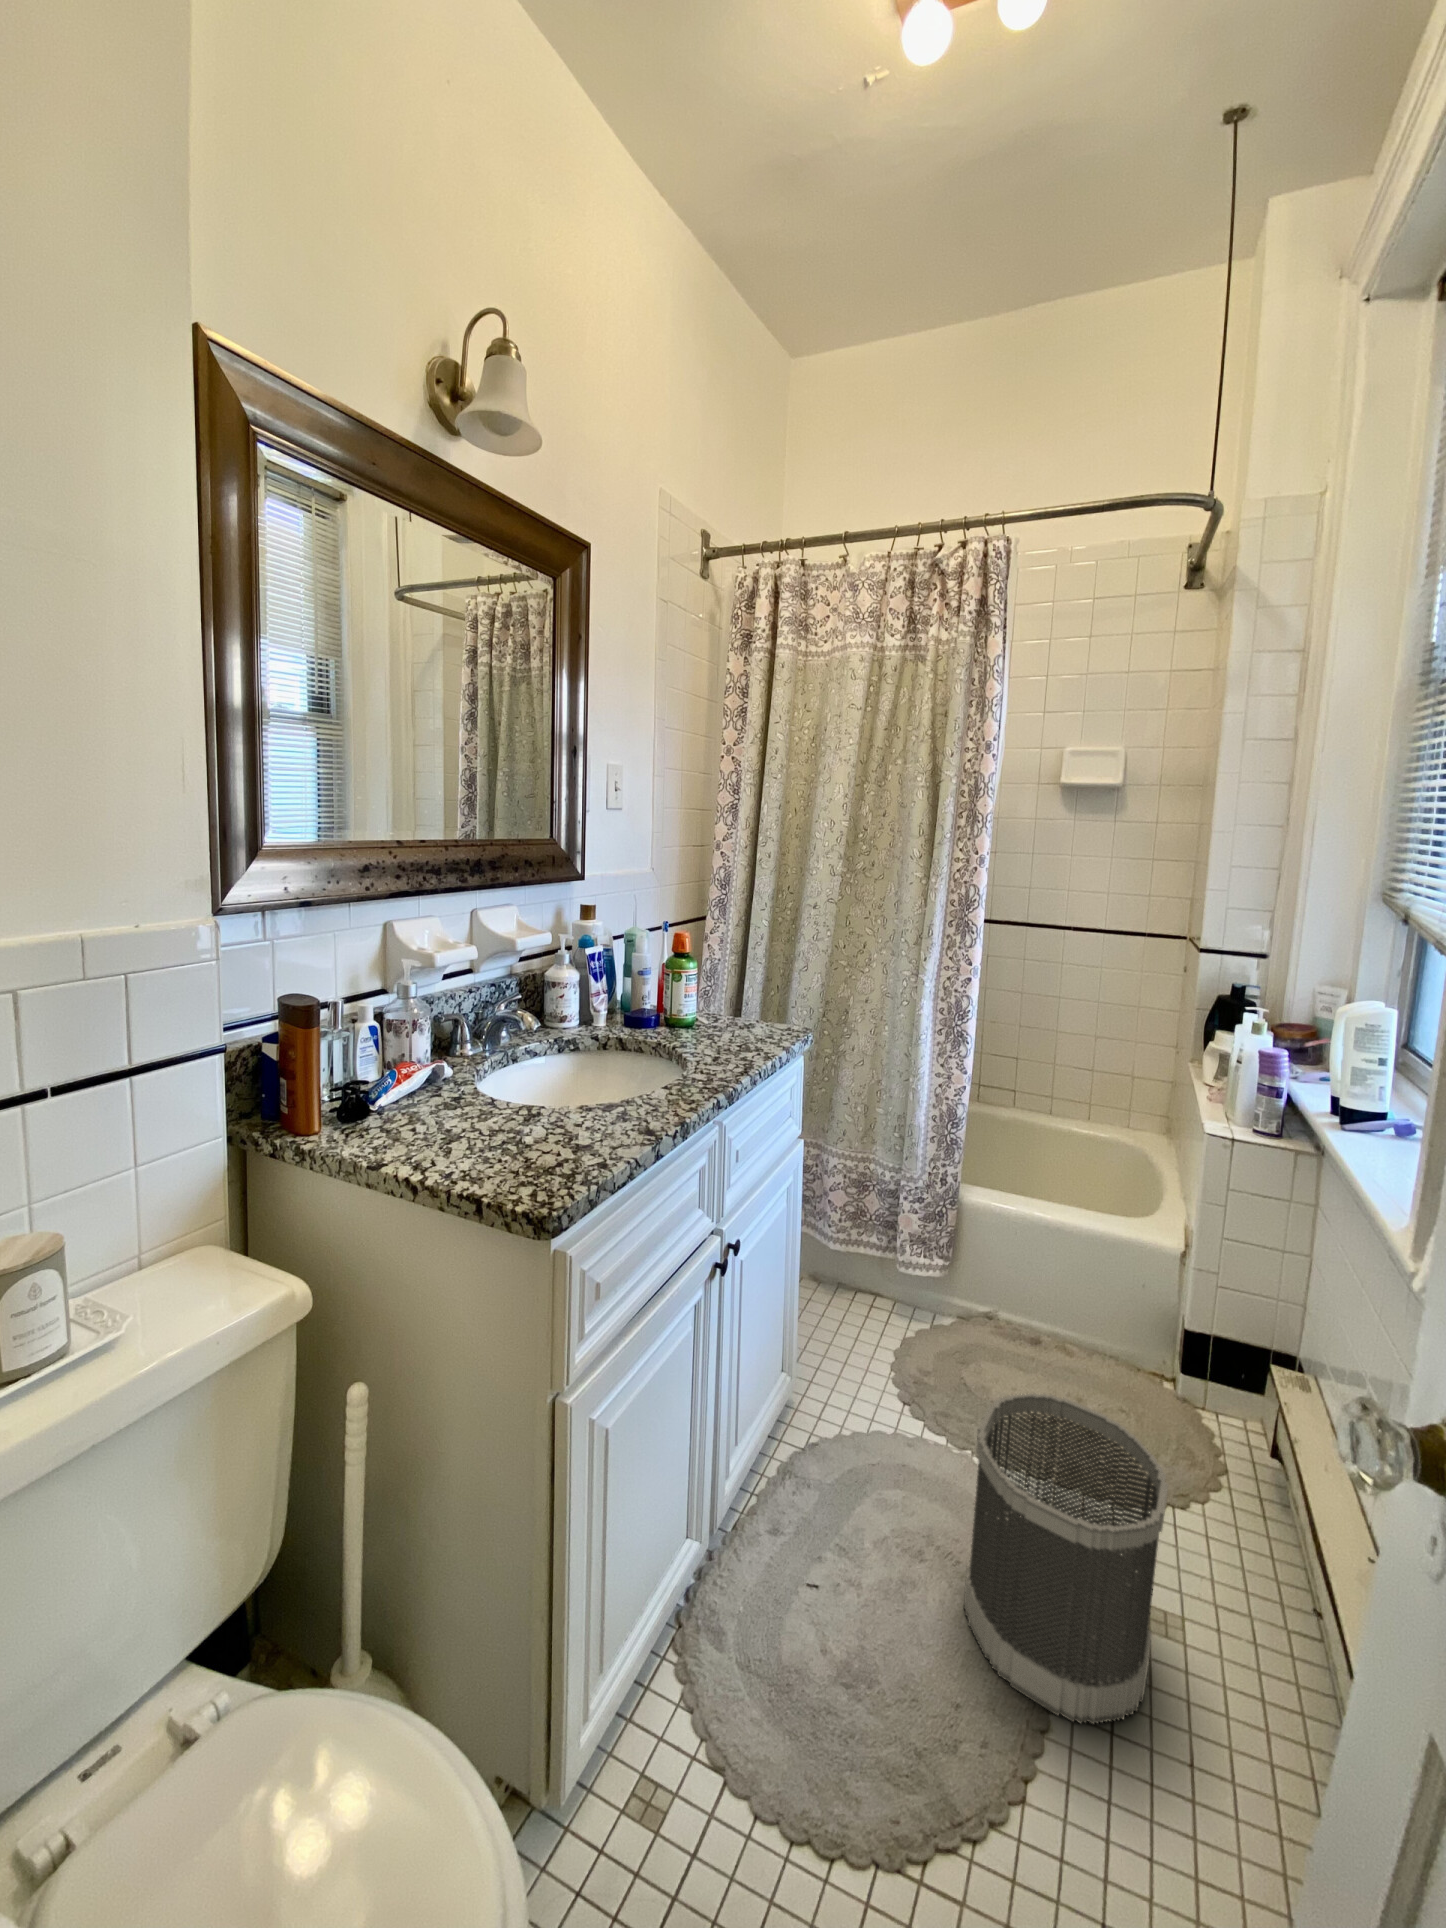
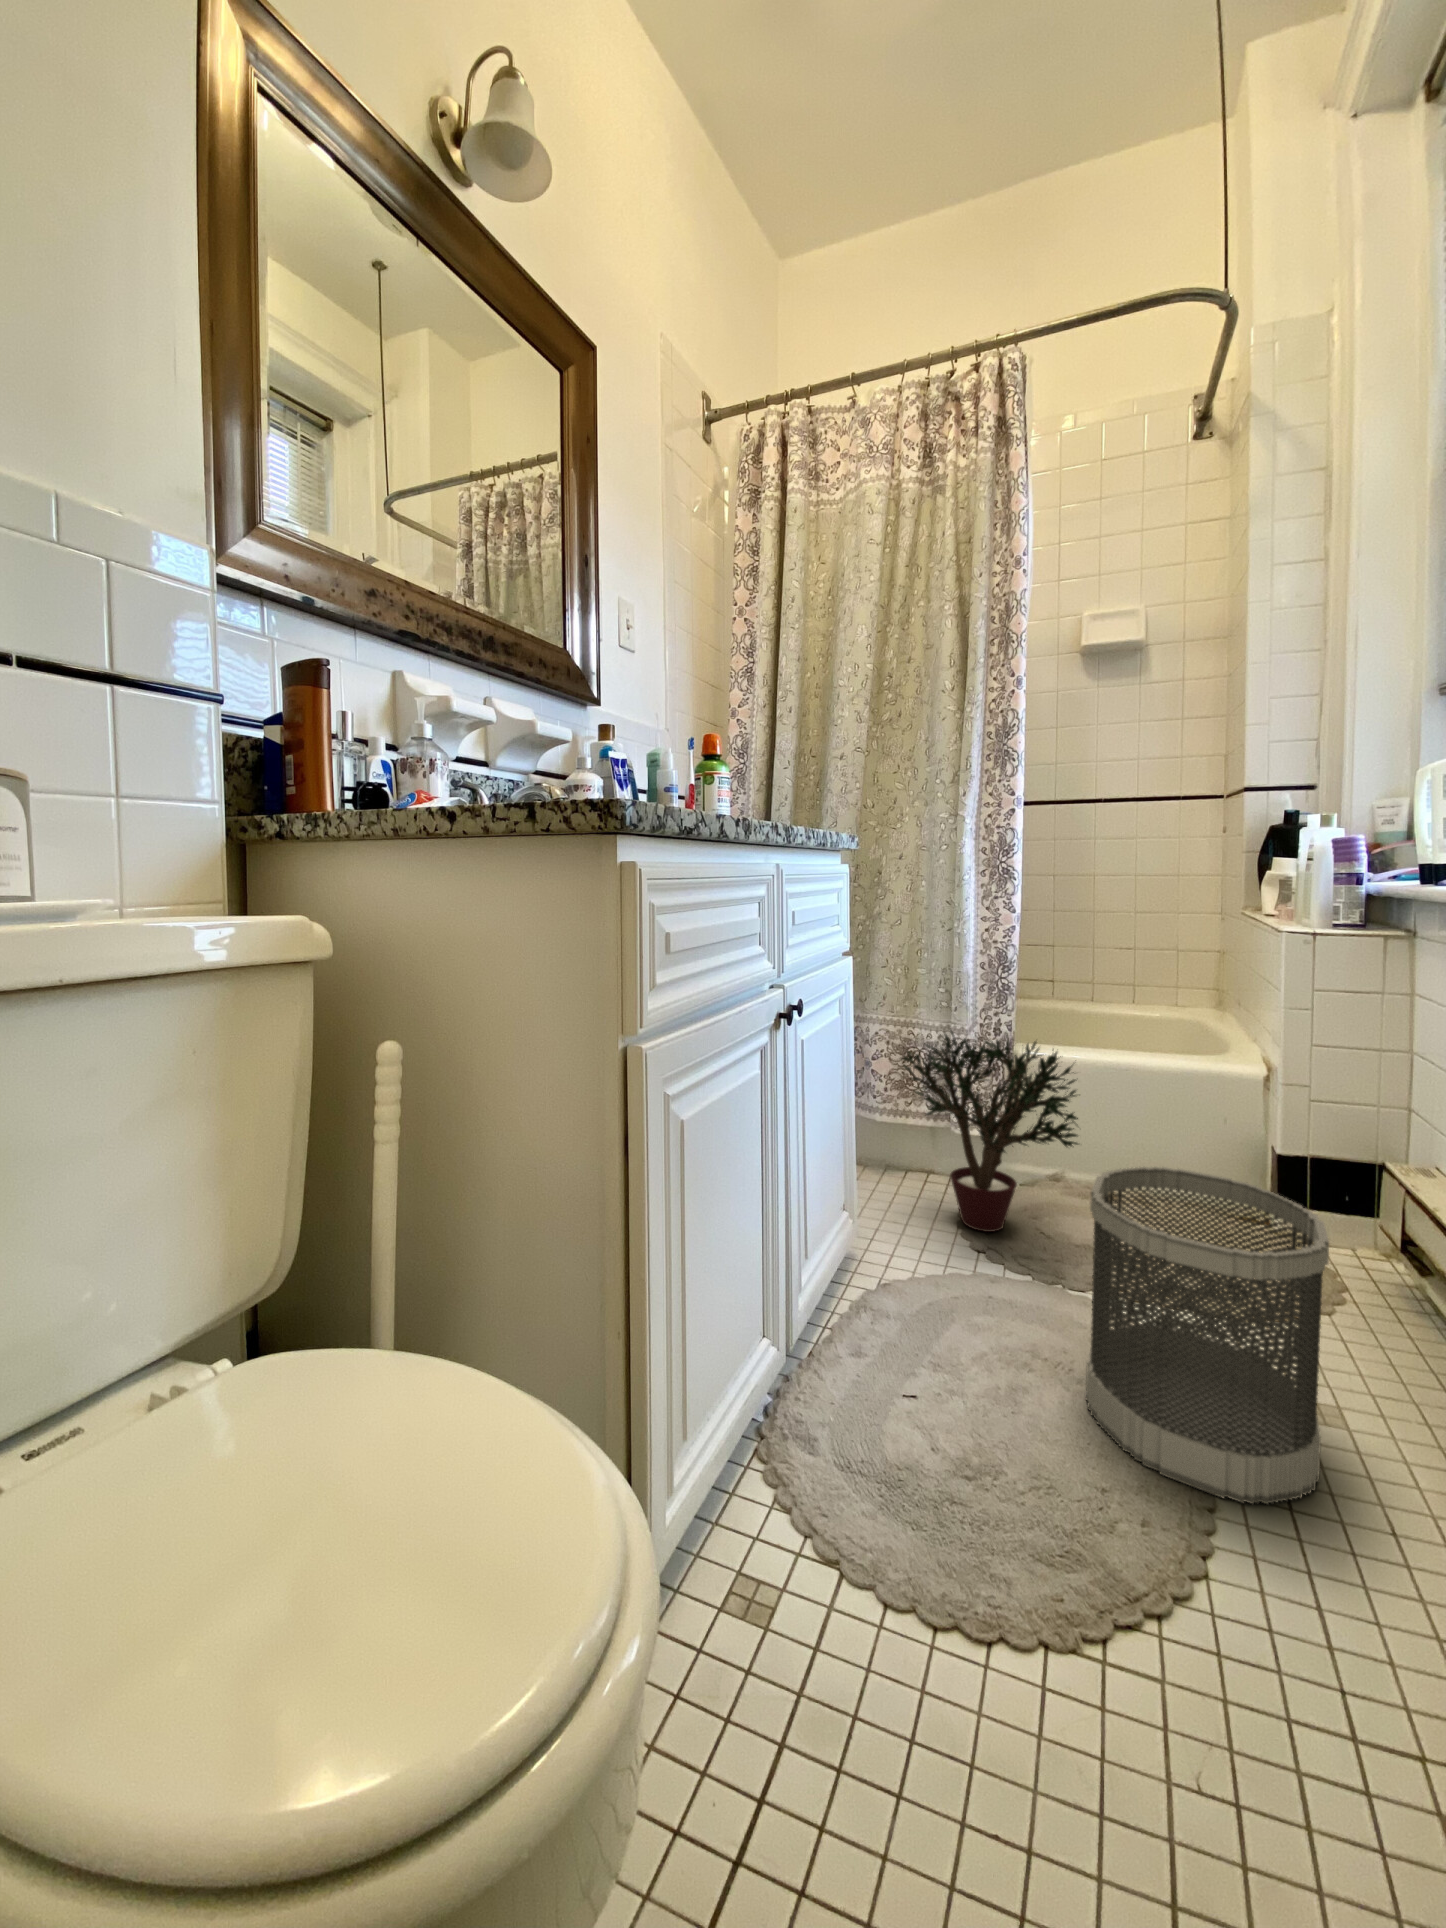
potted plant: none [846,1192,1008,1385] -> present [903,1031,1078,1232]

